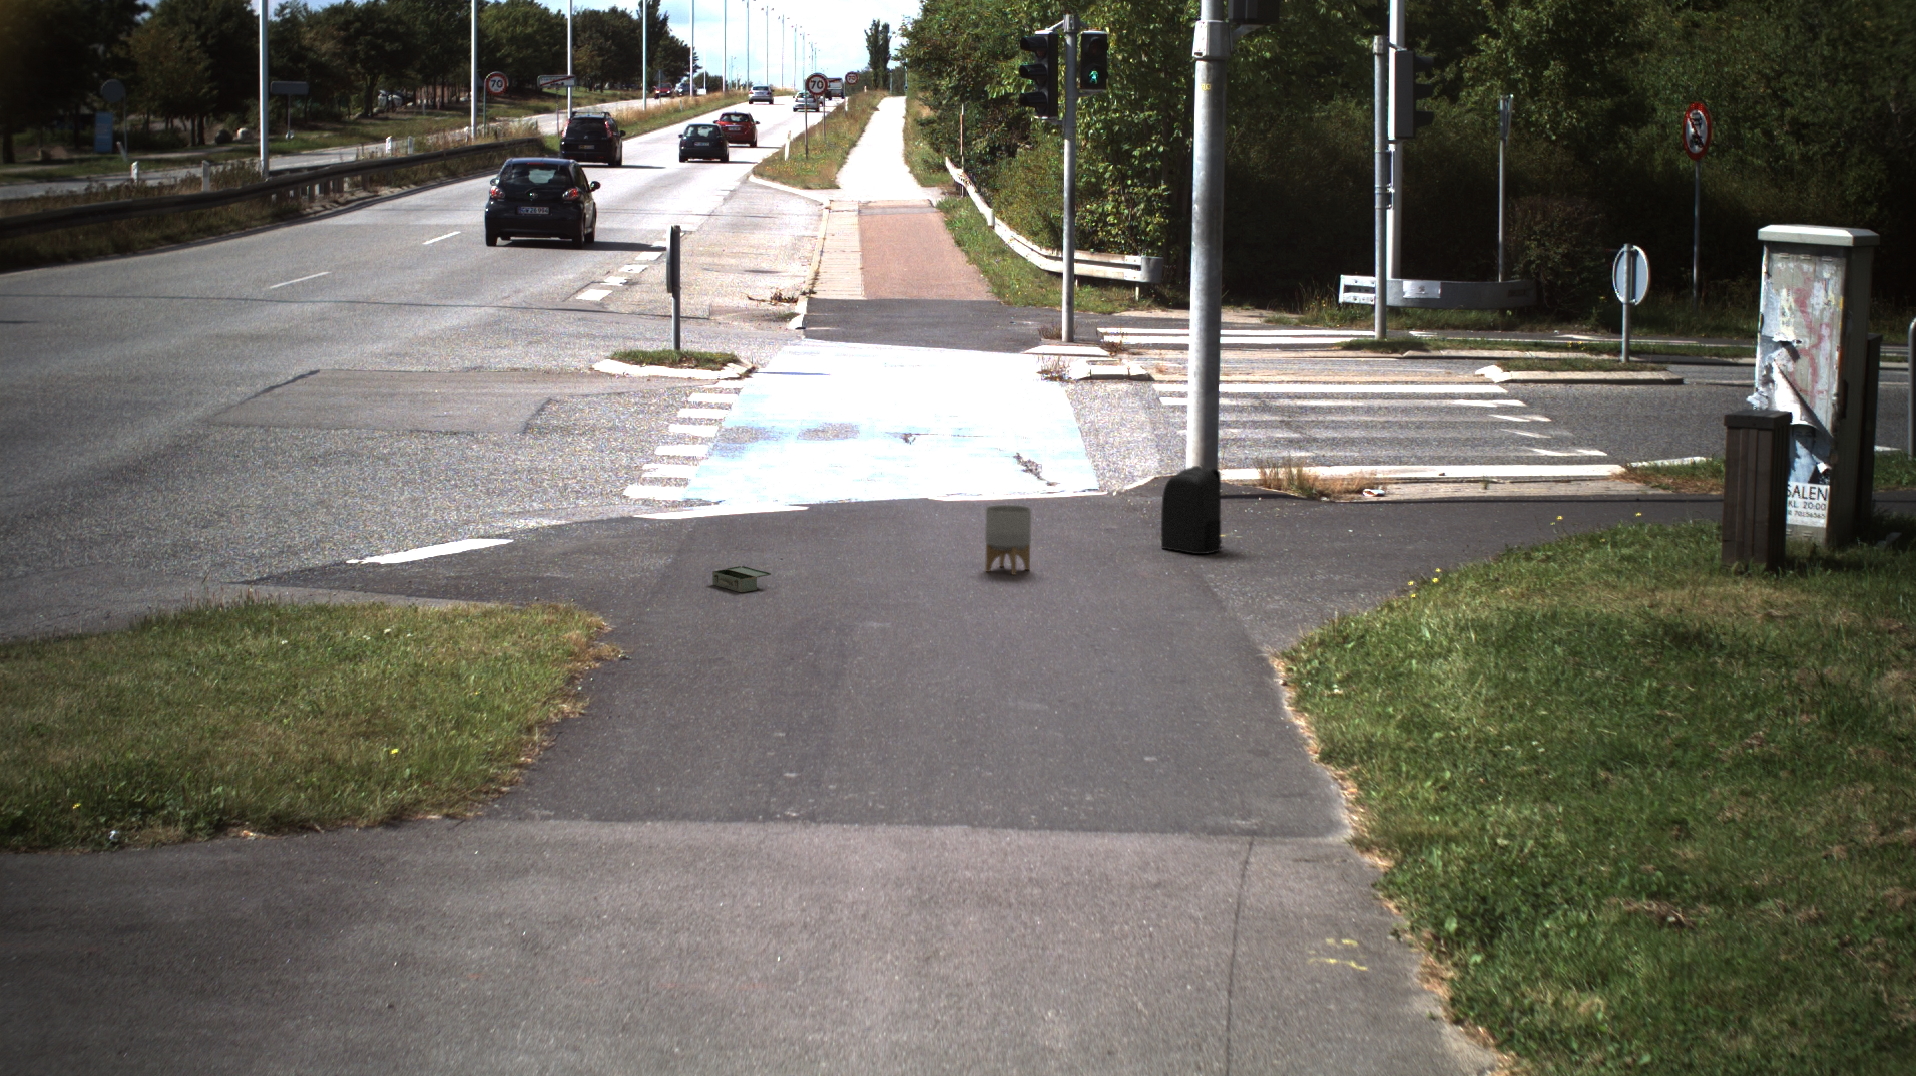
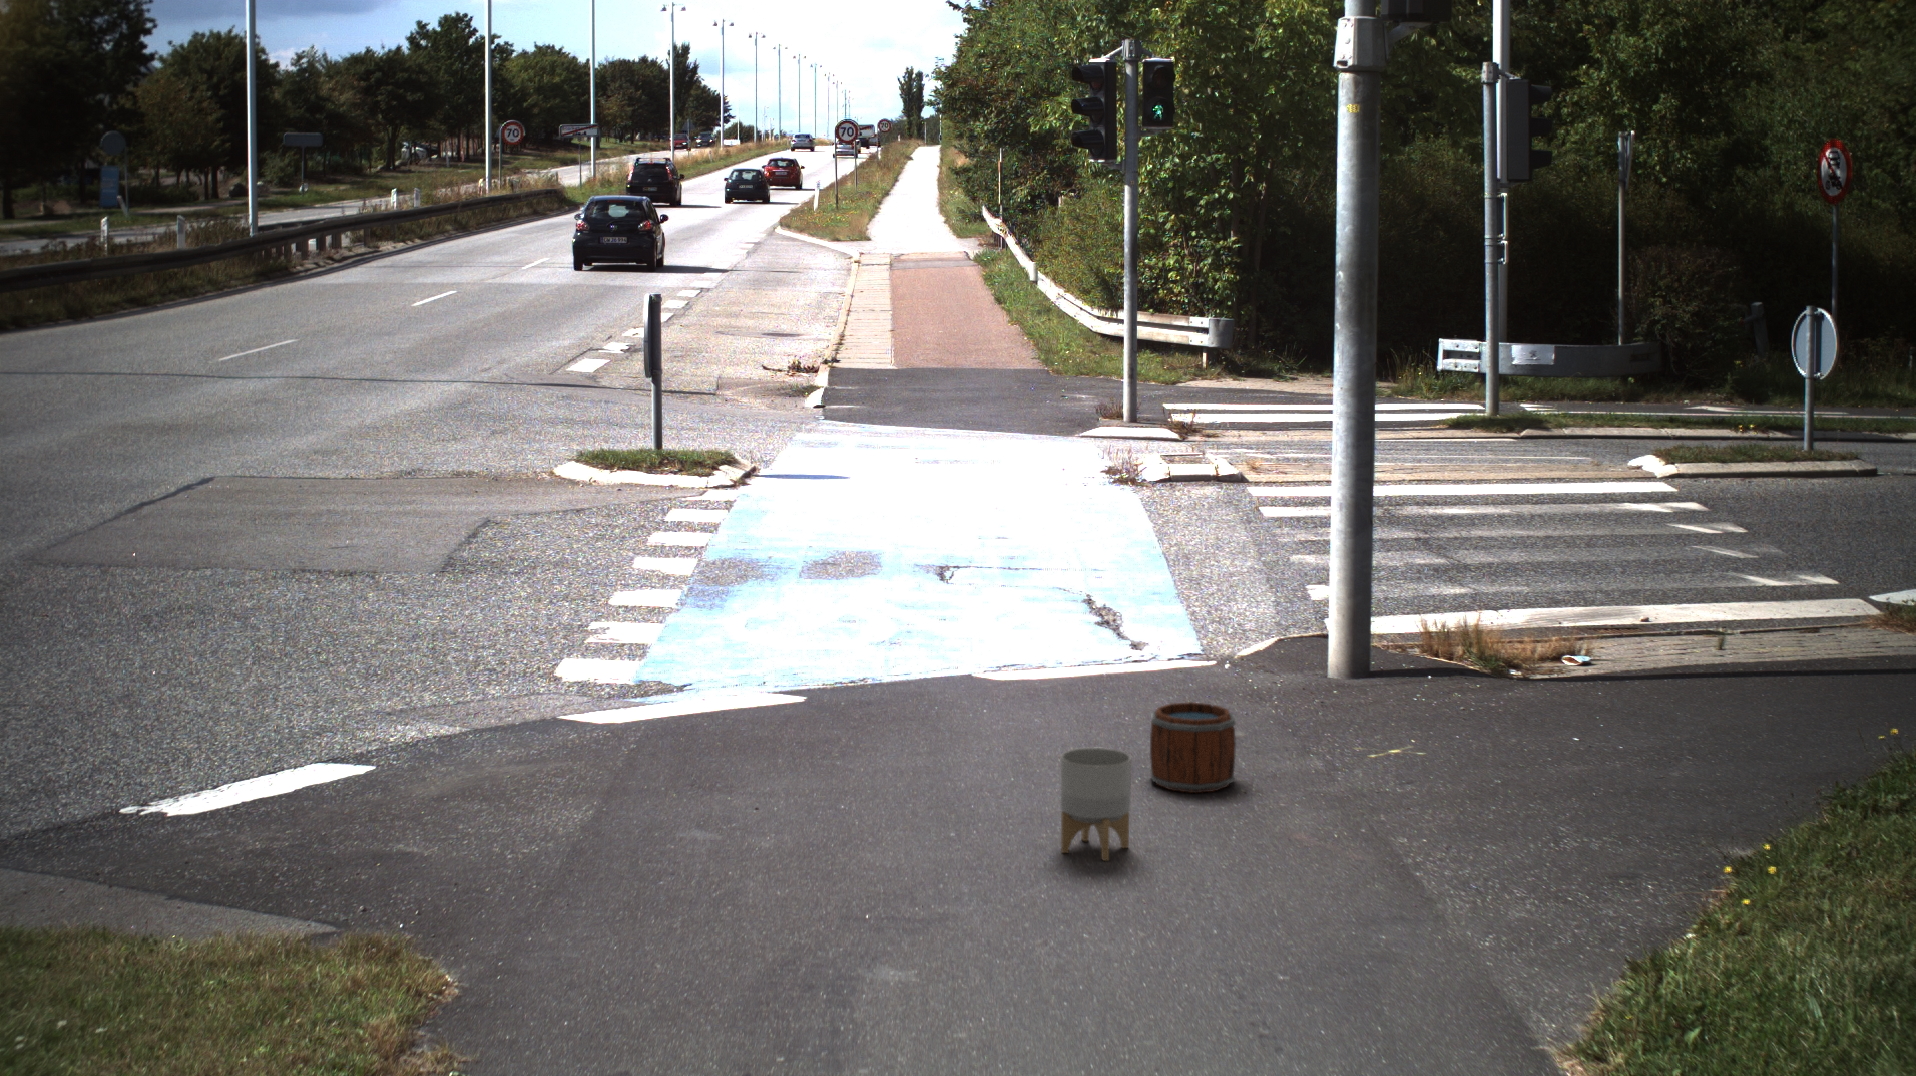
backpack: present [1161,465,1222,554] -> none [1319,669,1411,808]
bucket: none [1049,490,1106,547] -> present [1150,702,1236,793]
toolbox: present [712,566,771,592] -> none [635,857,727,911]

